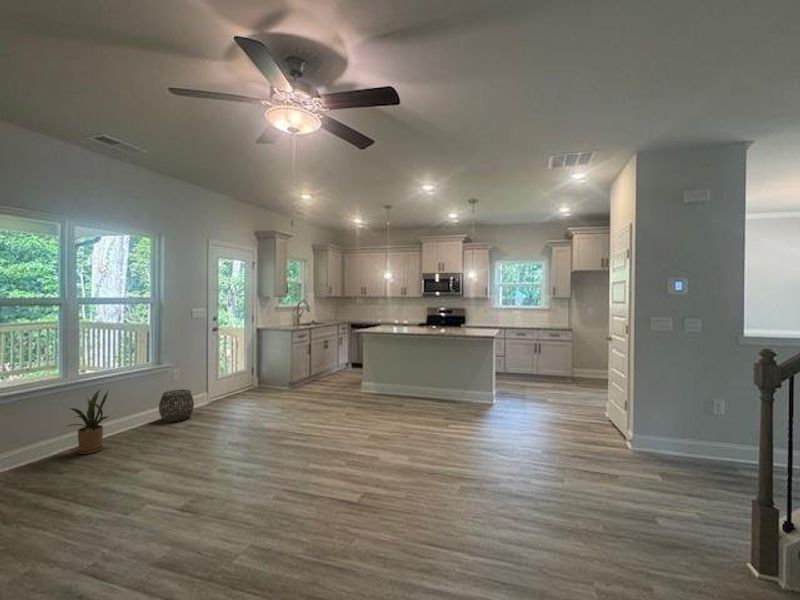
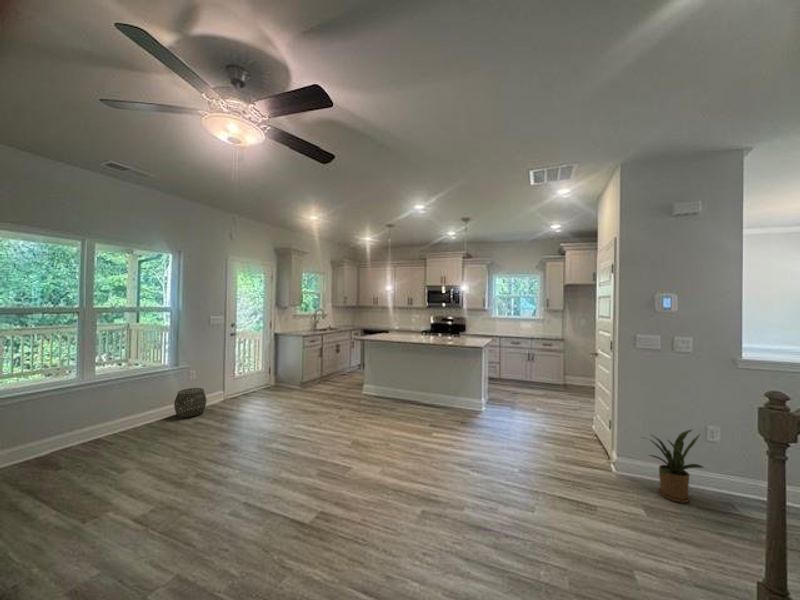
house plant: present [68,390,108,454] -> present [649,430,703,503]

